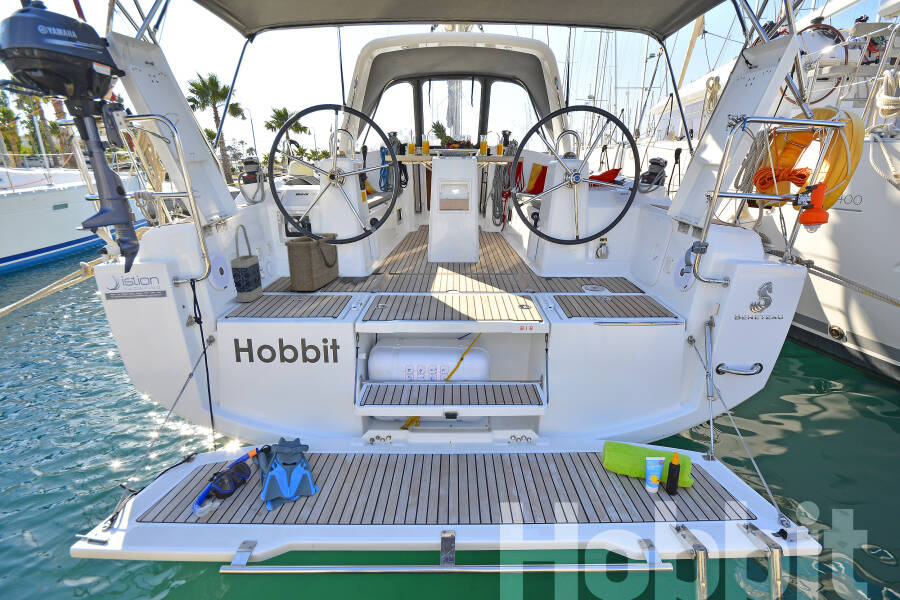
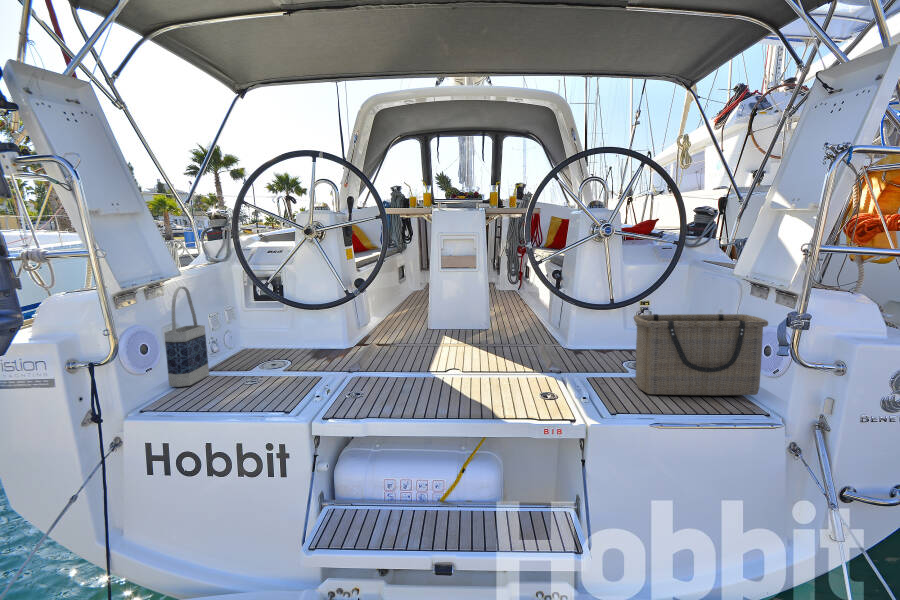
basket: present [285,233,339,291] -> present [634,314,768,395]

